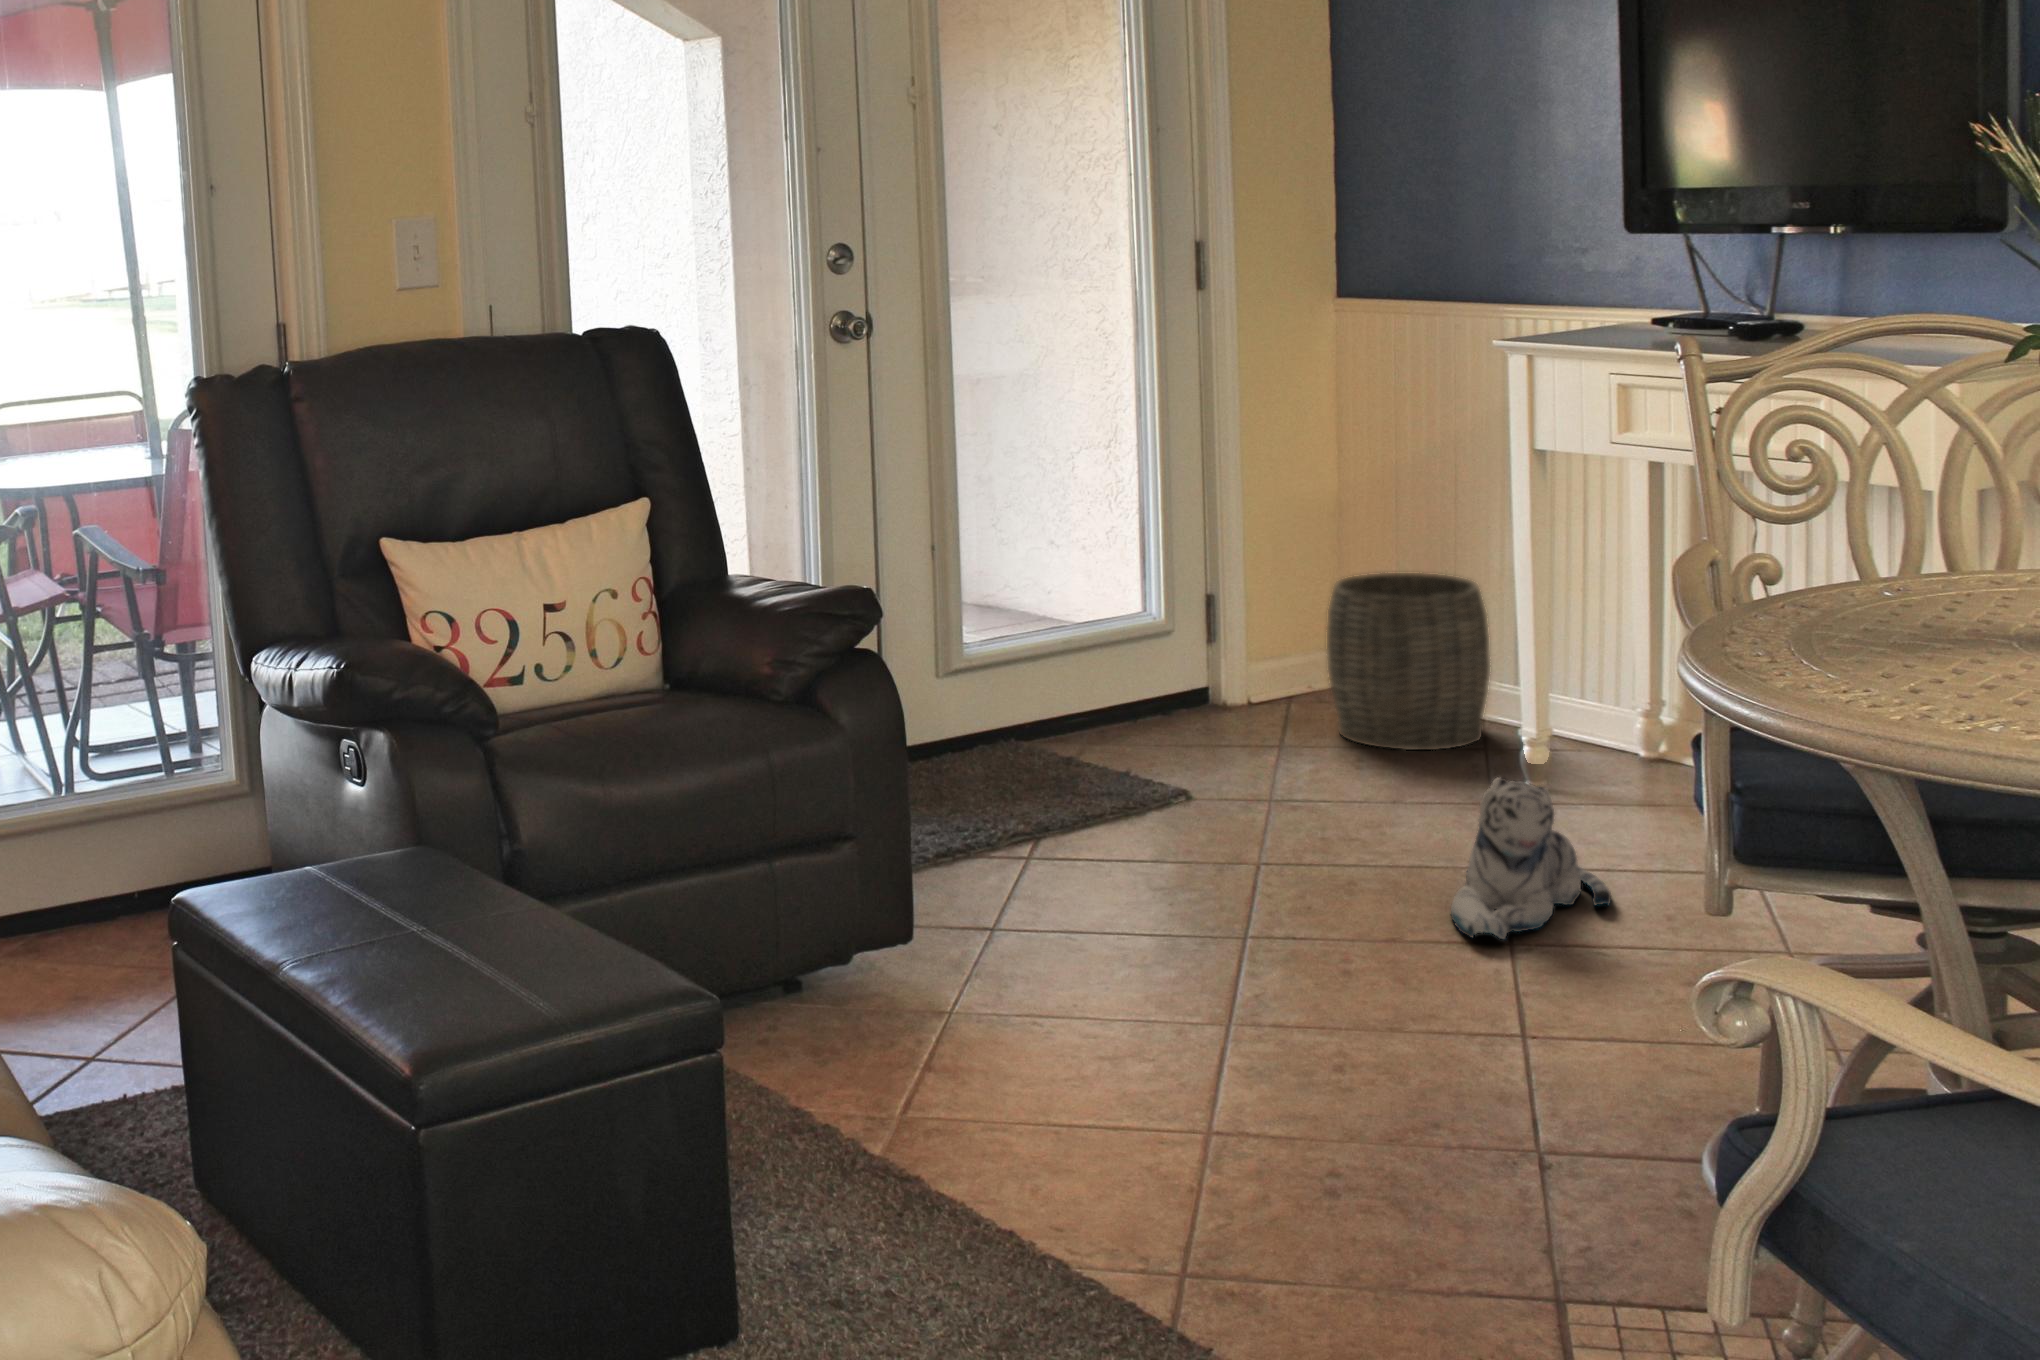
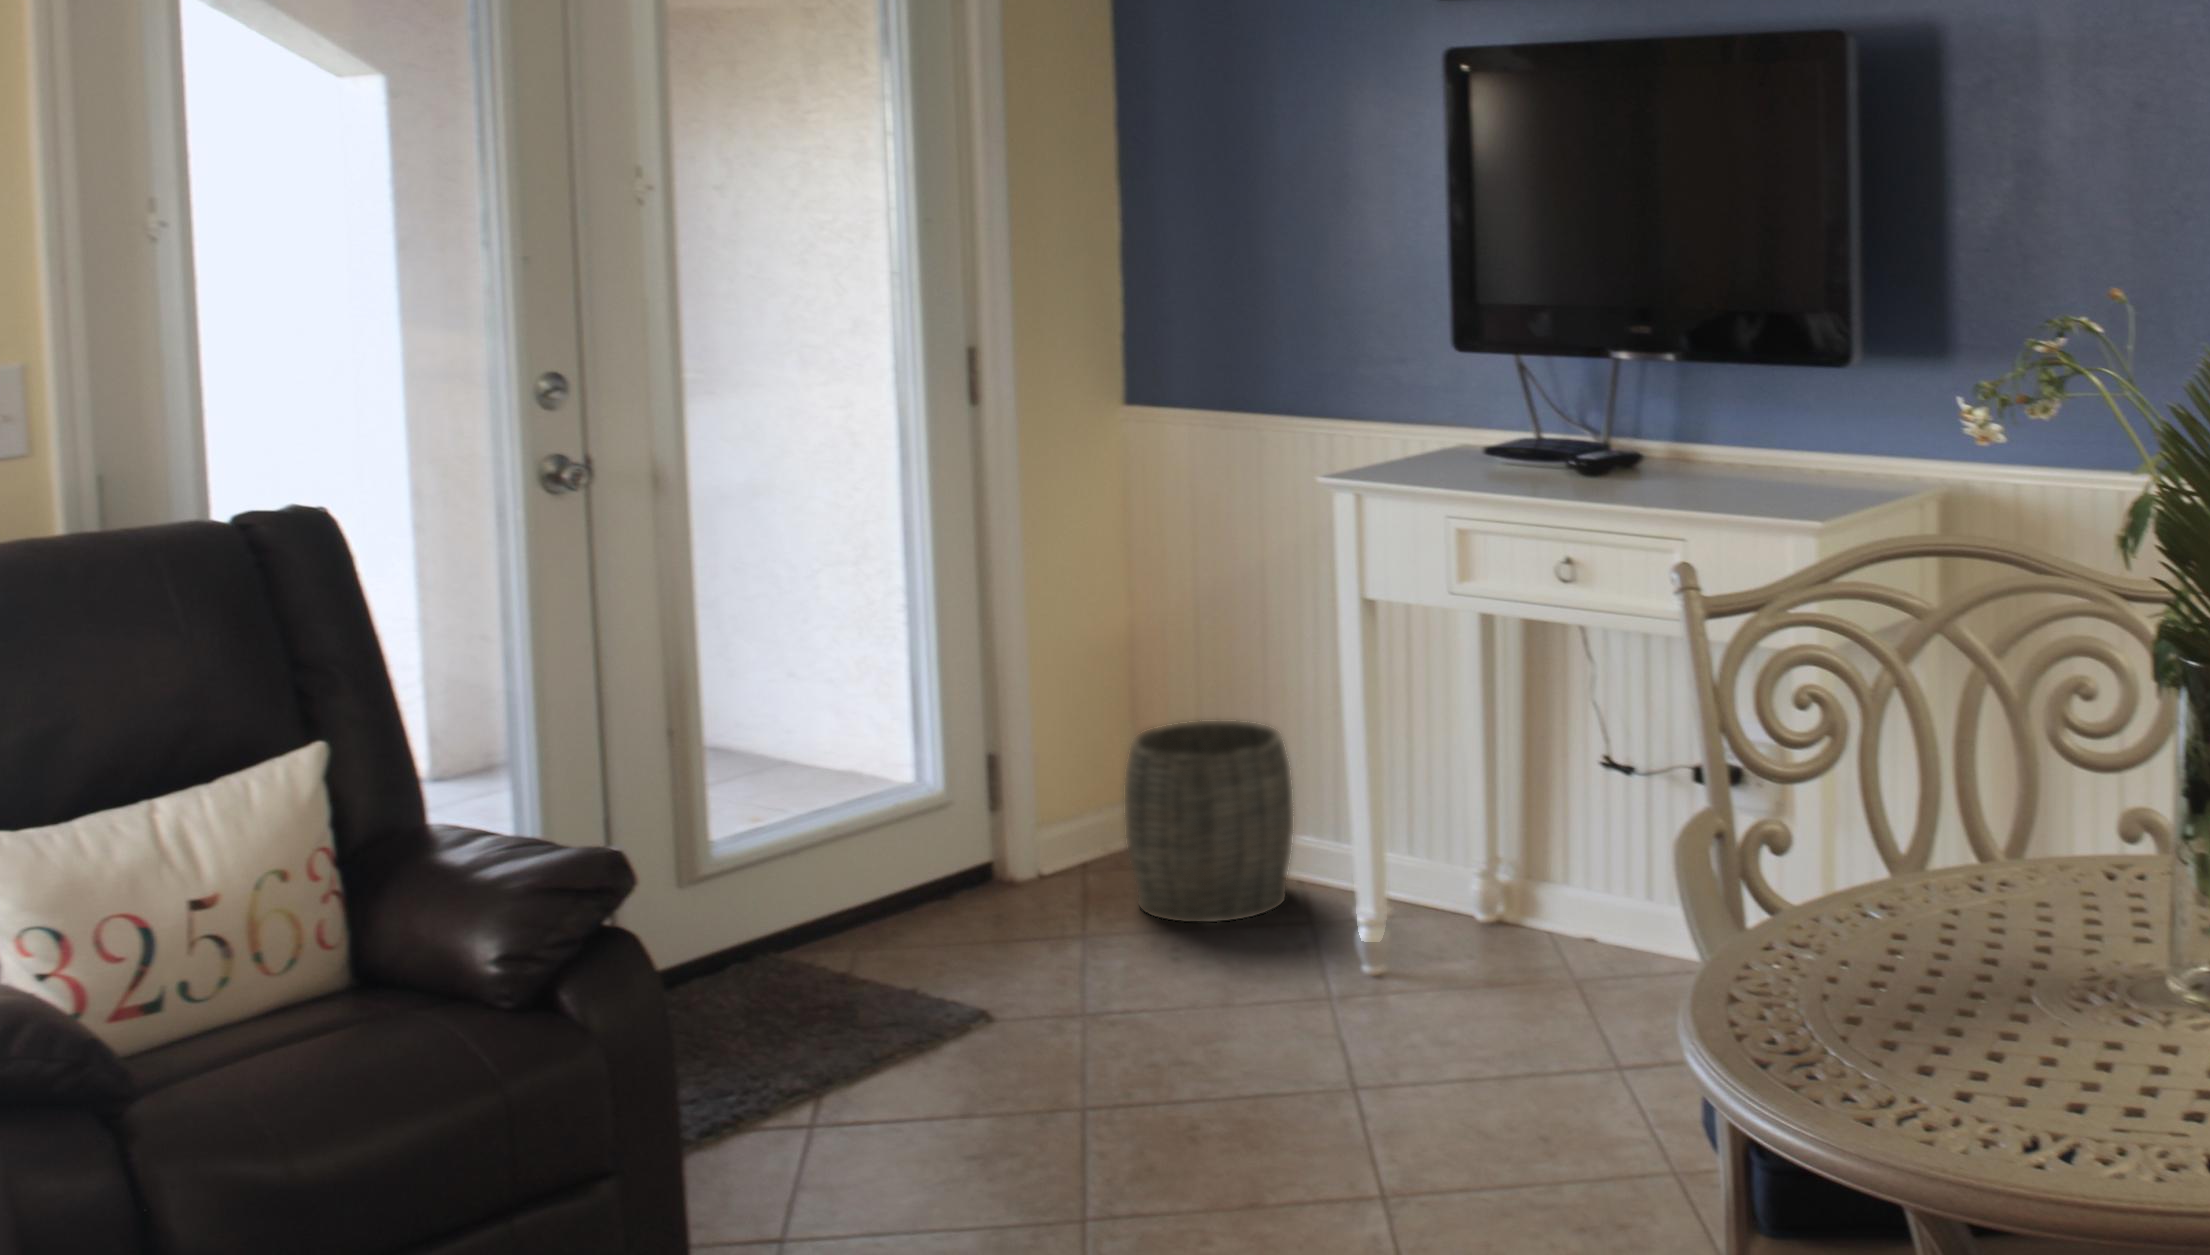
plush toy: present [1451,778,1611,939] -> none [1274,981,1431,1164]

